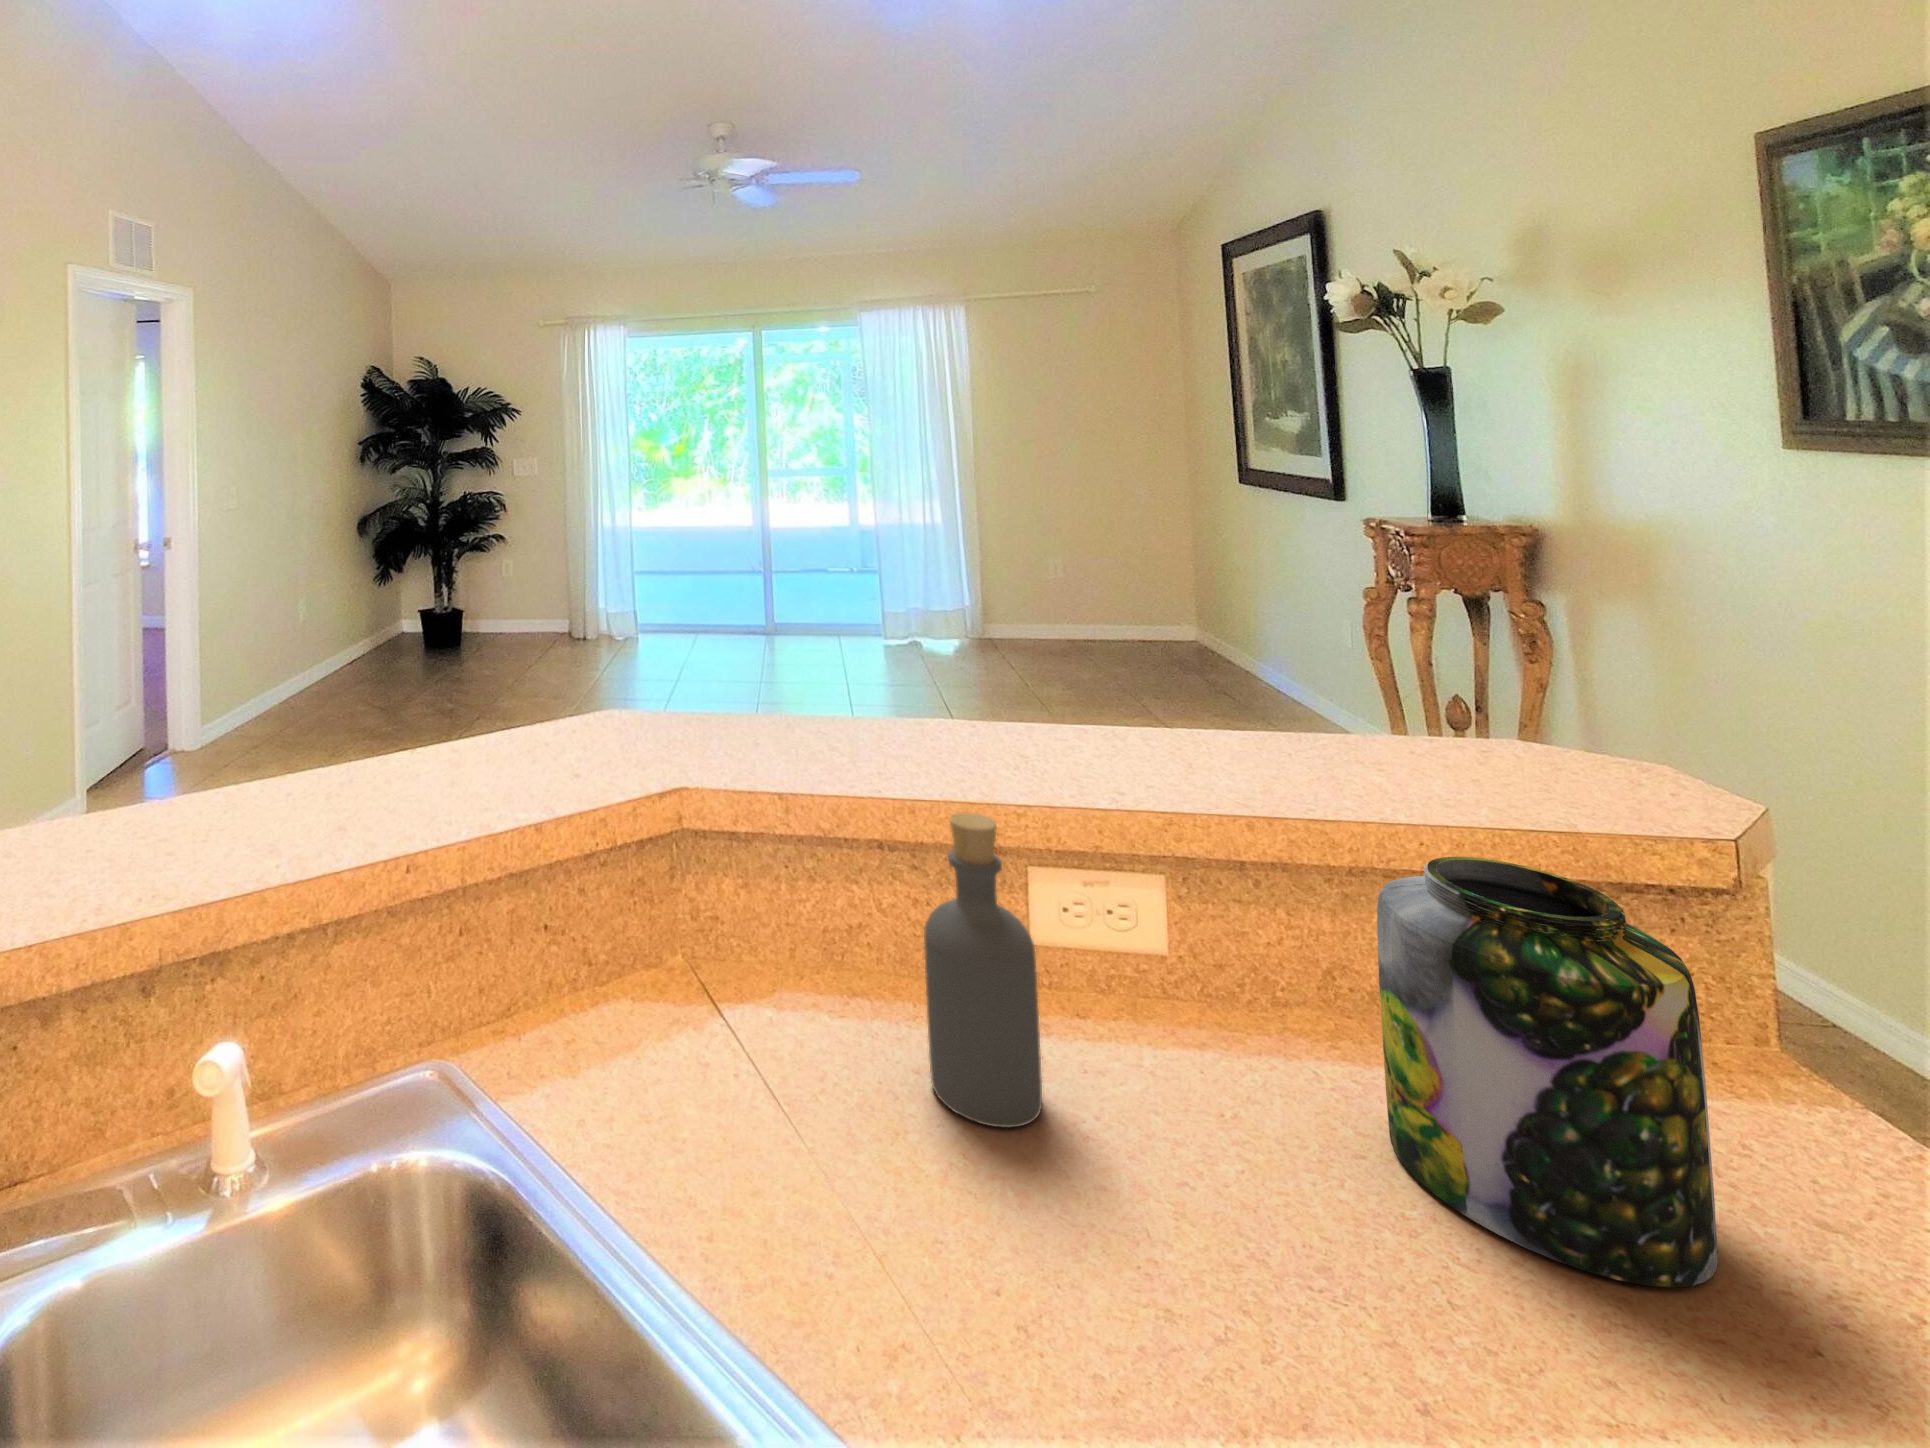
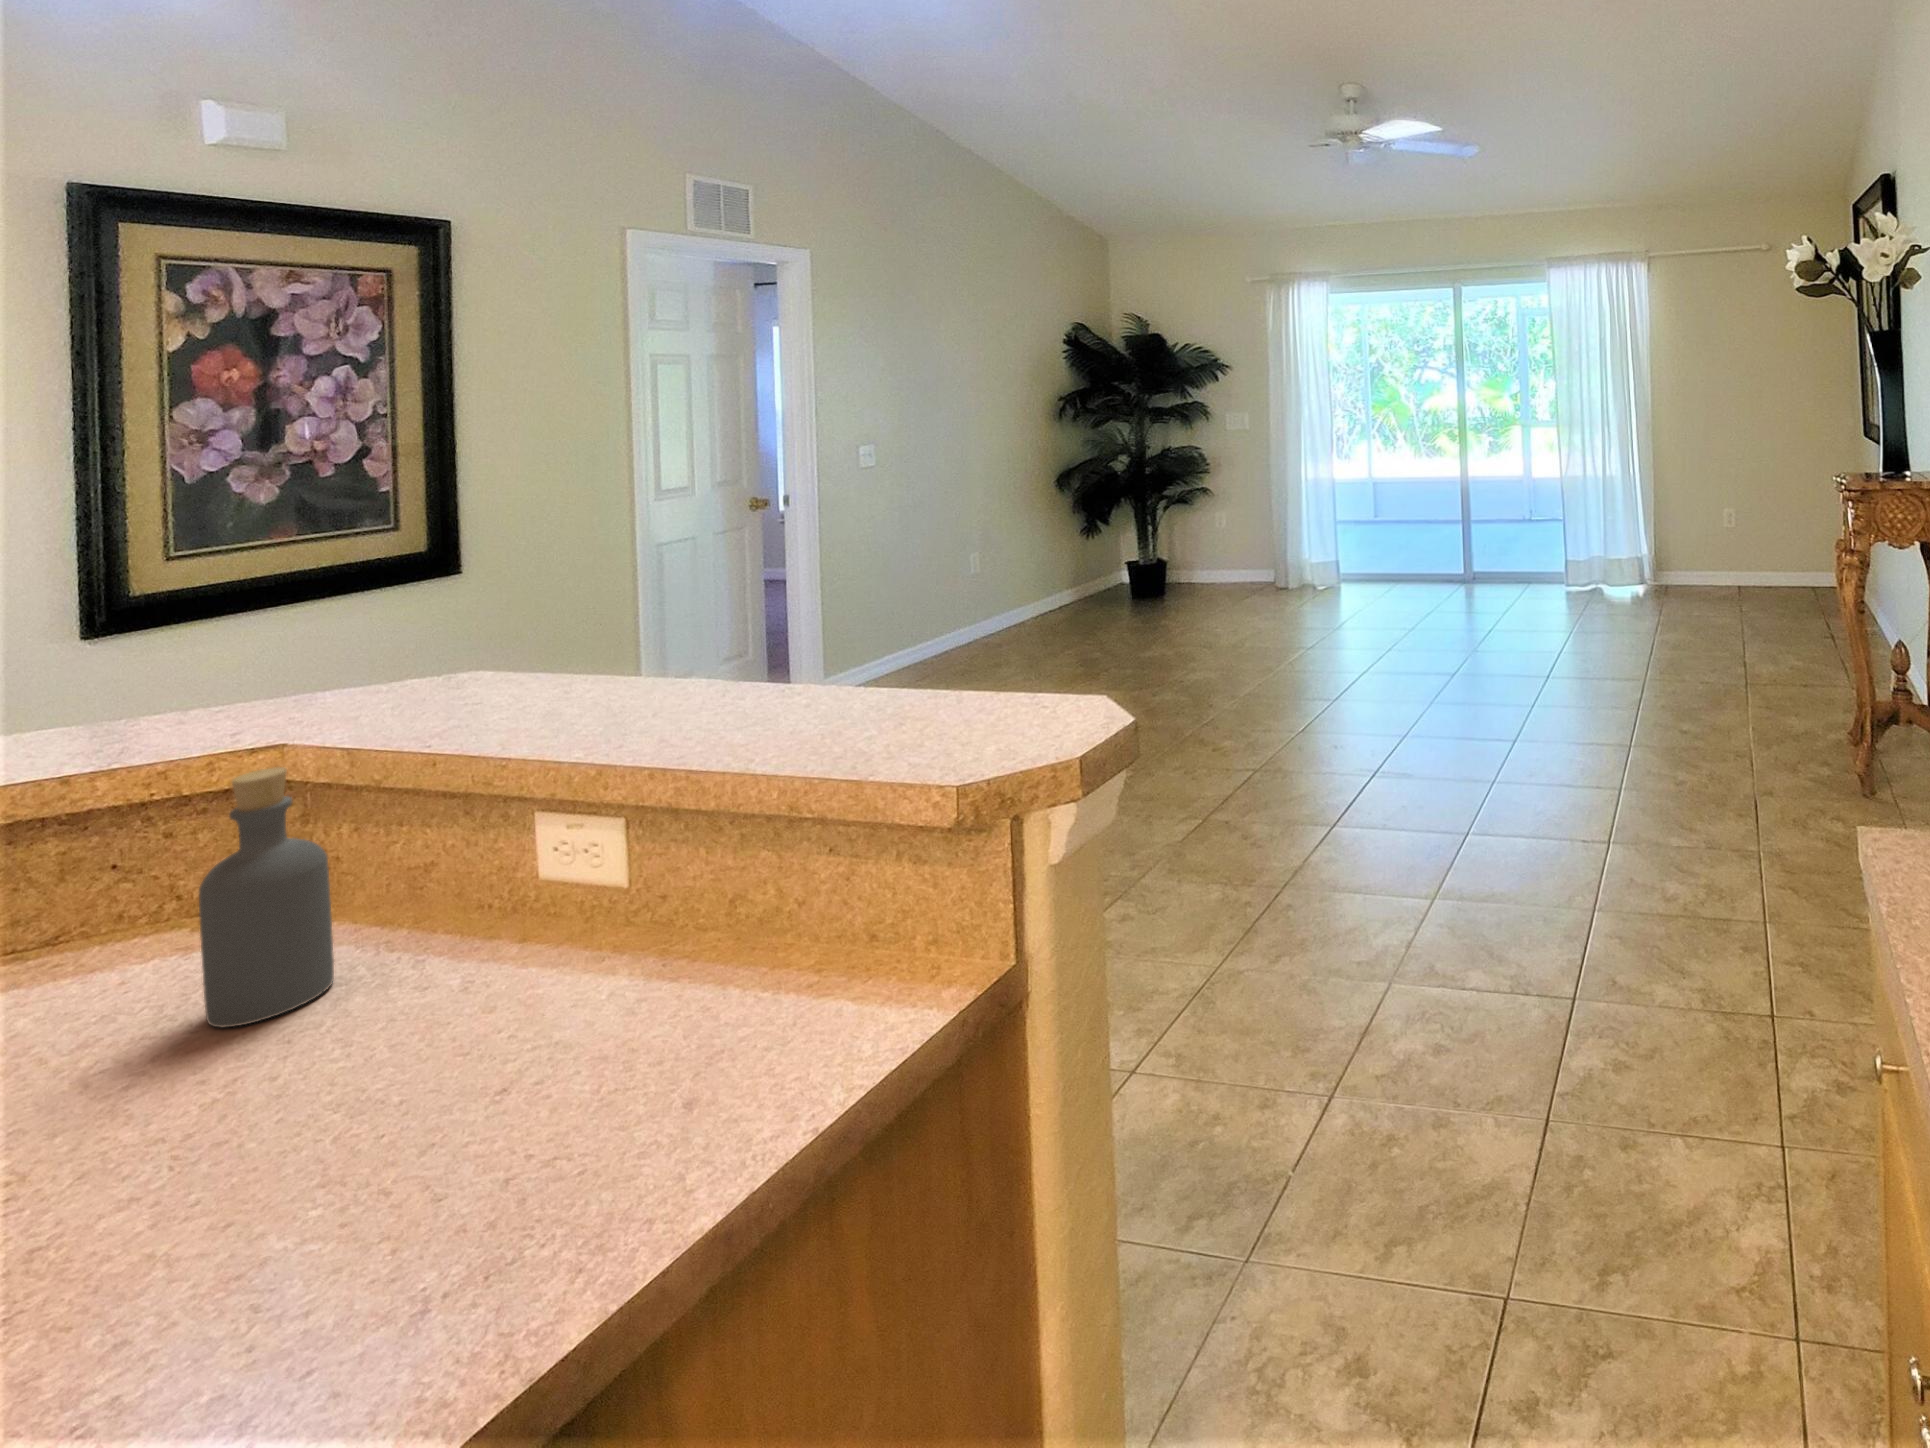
jar: present [1377,857,1718,1287] -> none [368,805,613,1147]

